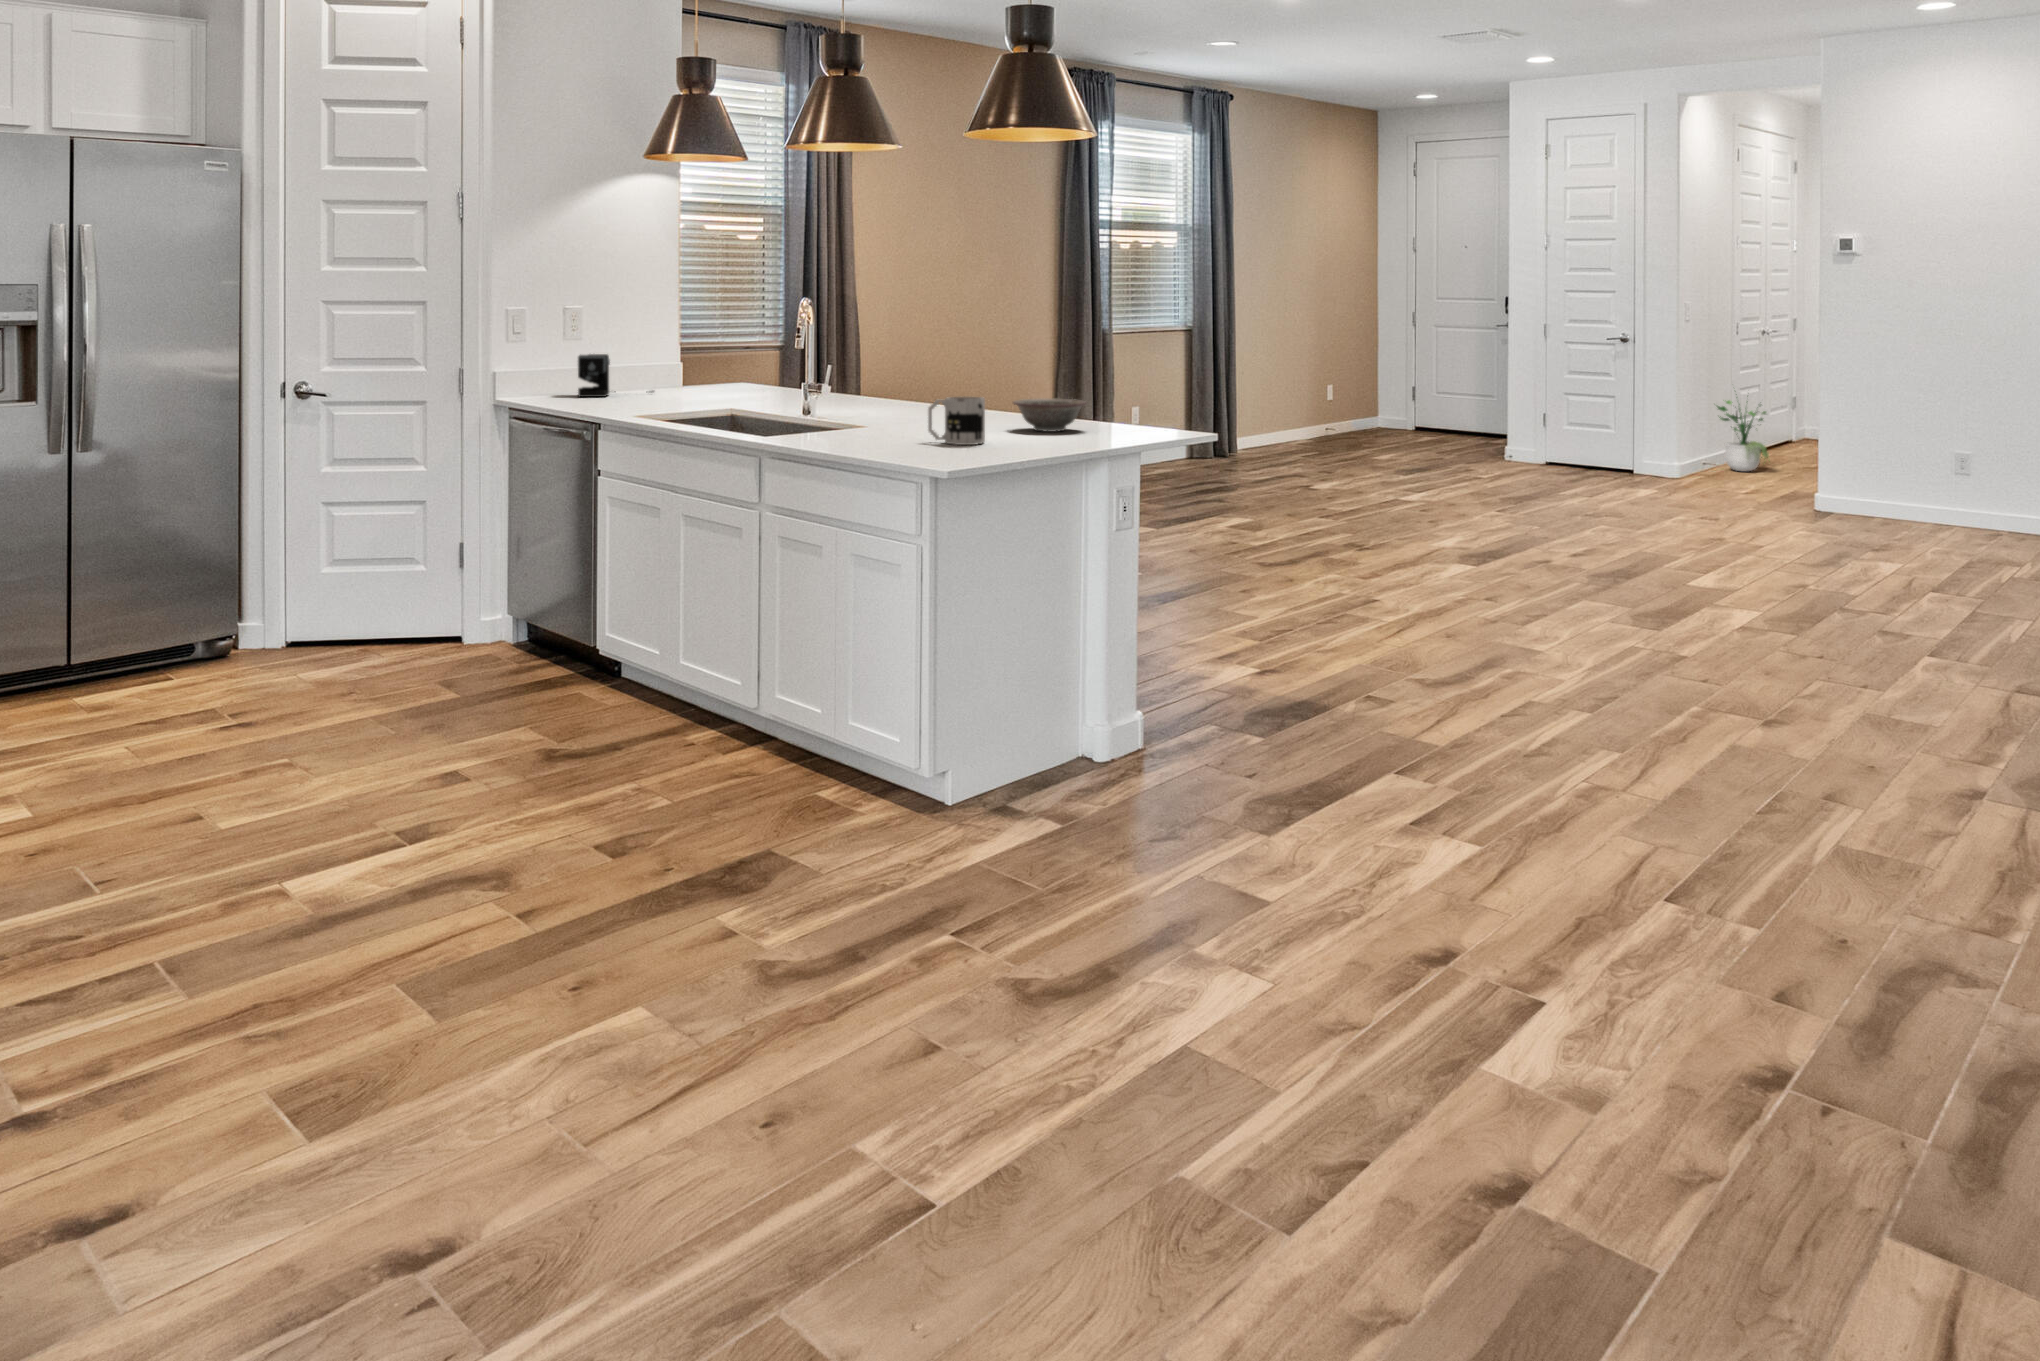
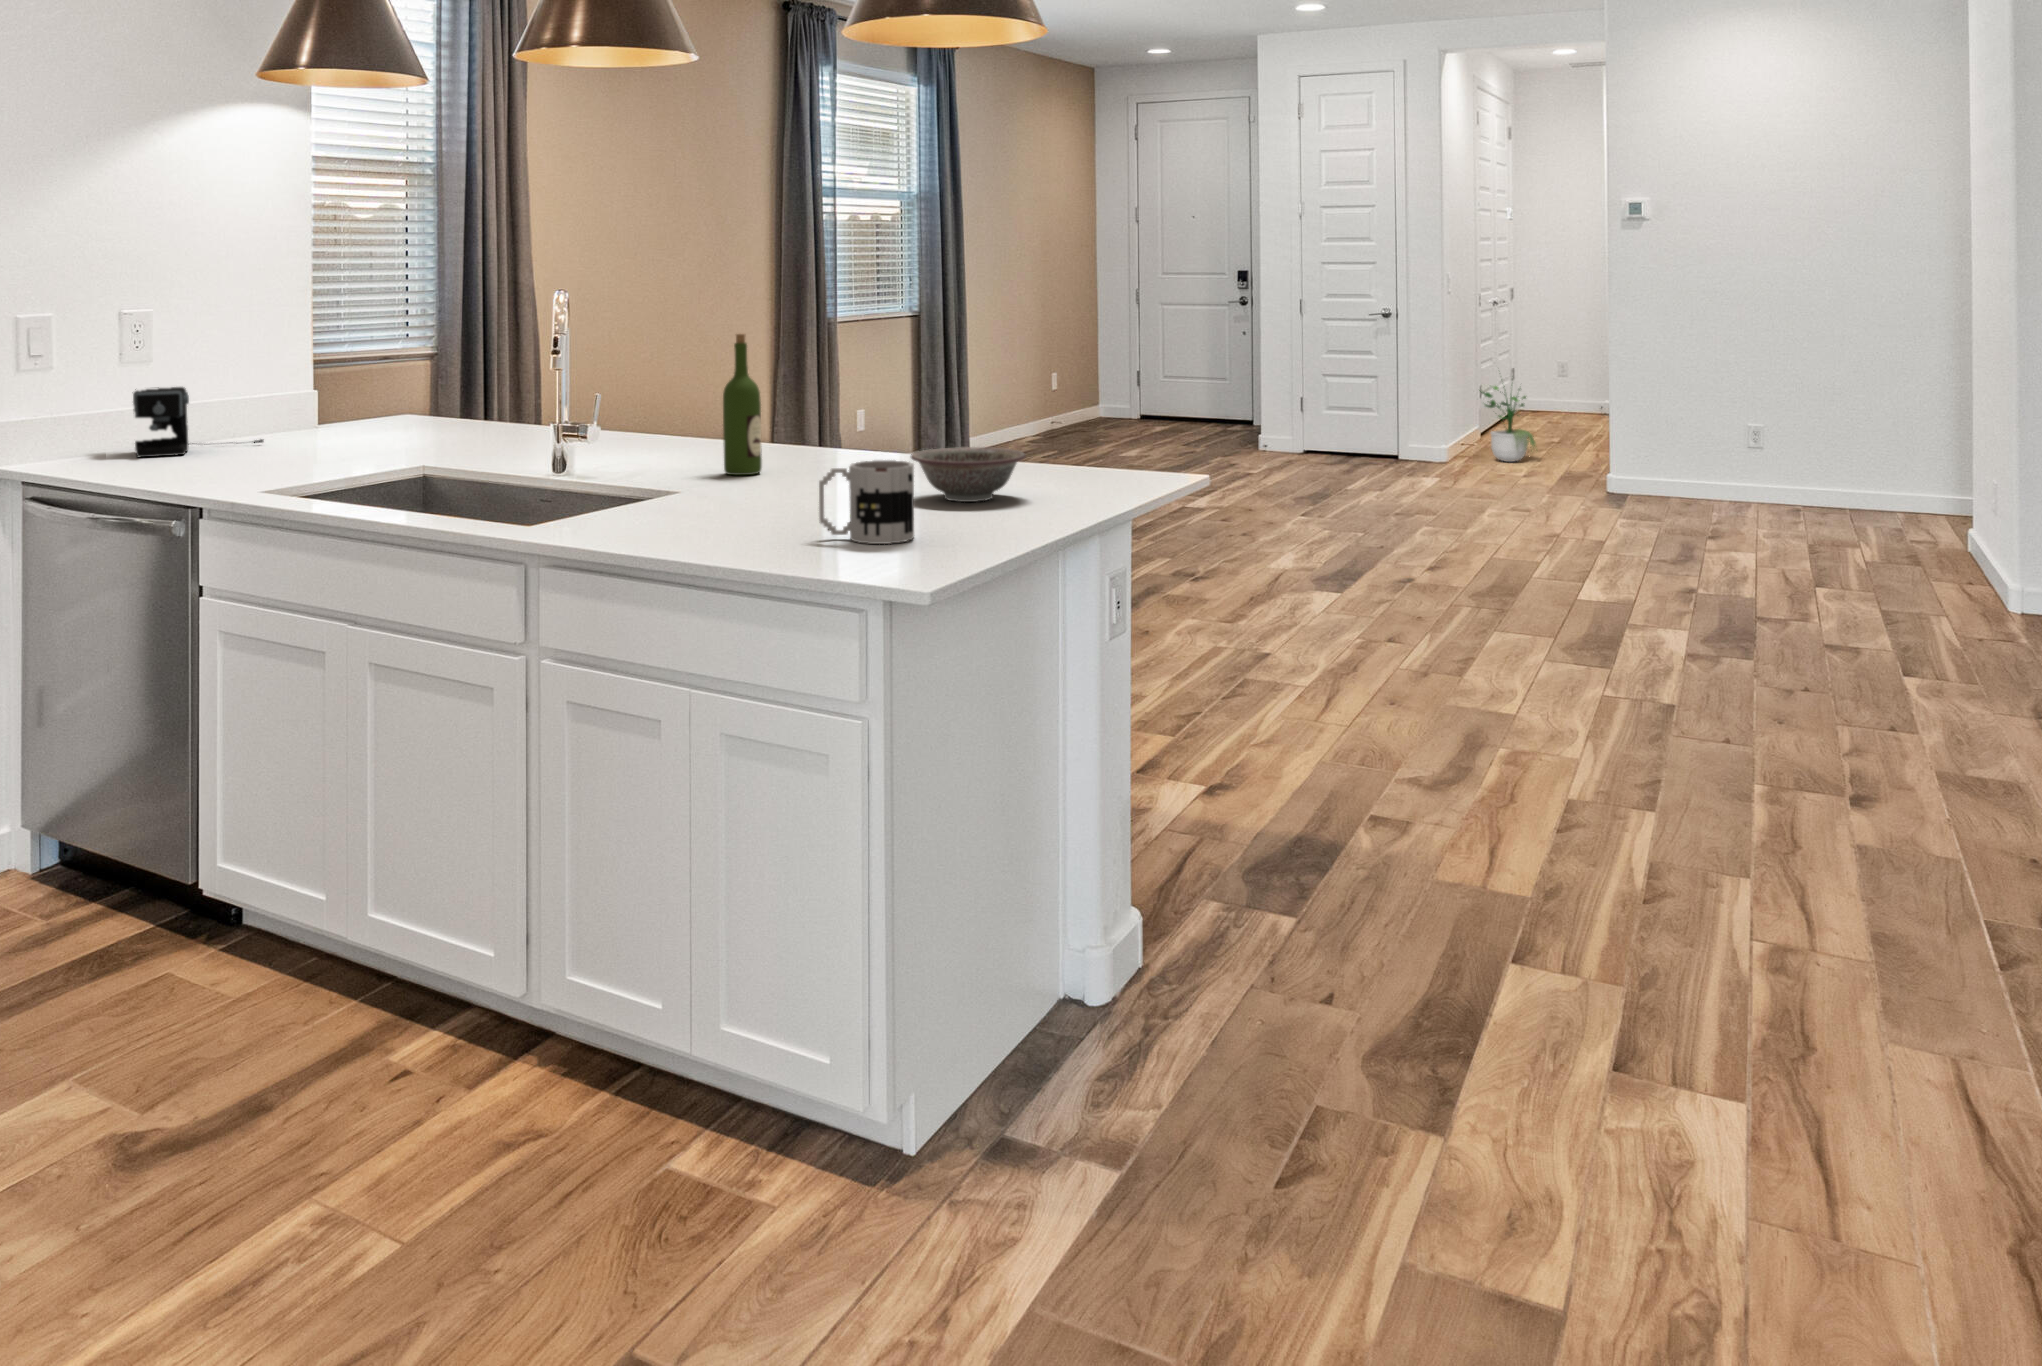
wine bottle: none [917,324,942,416] -> present [723,334,762,475]

